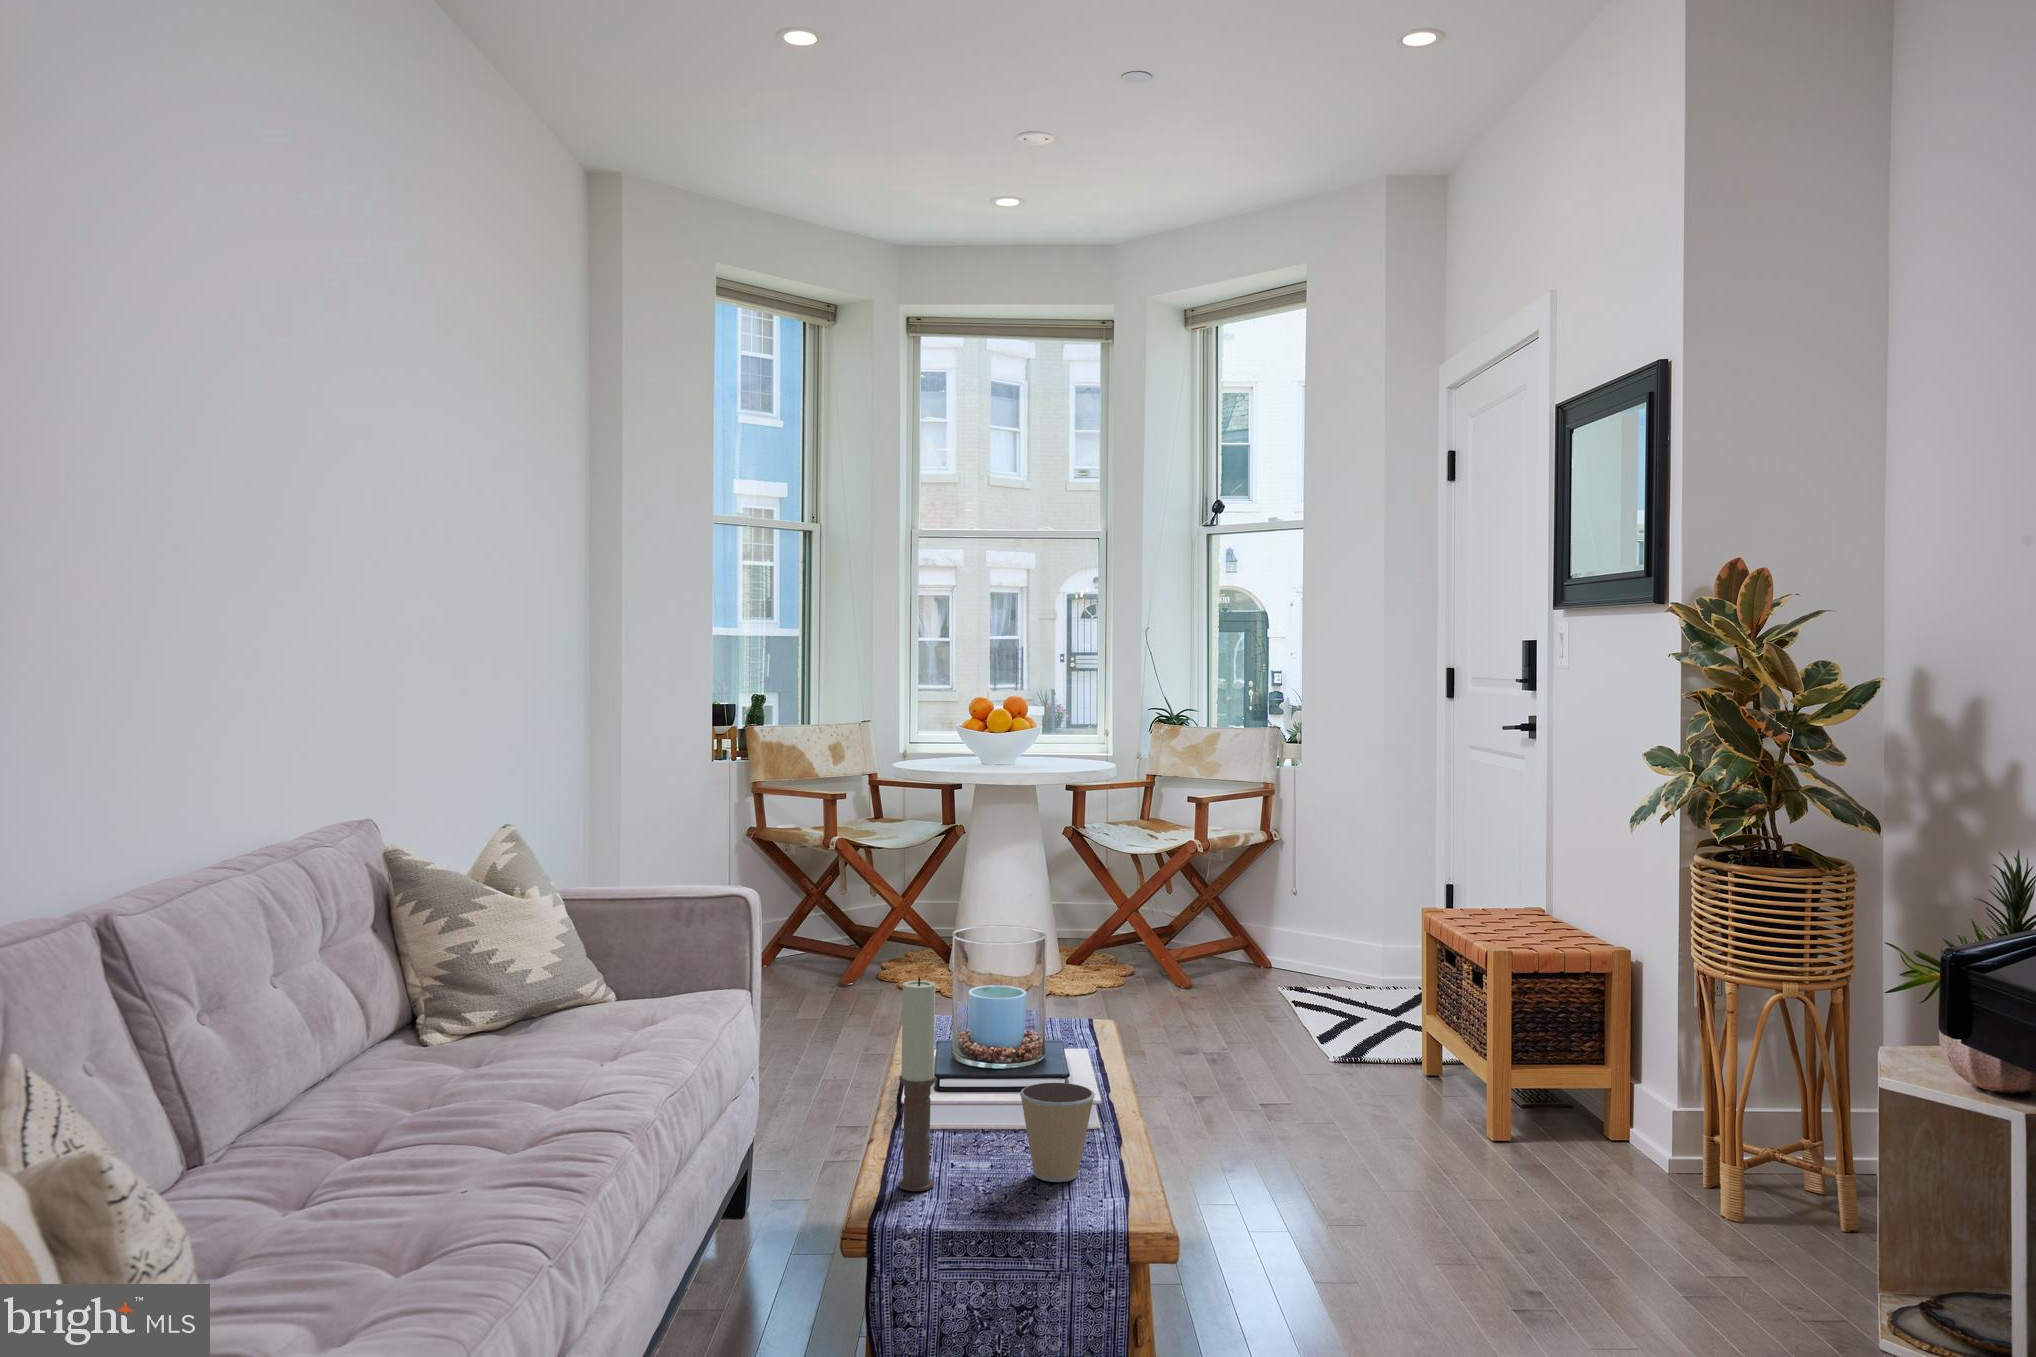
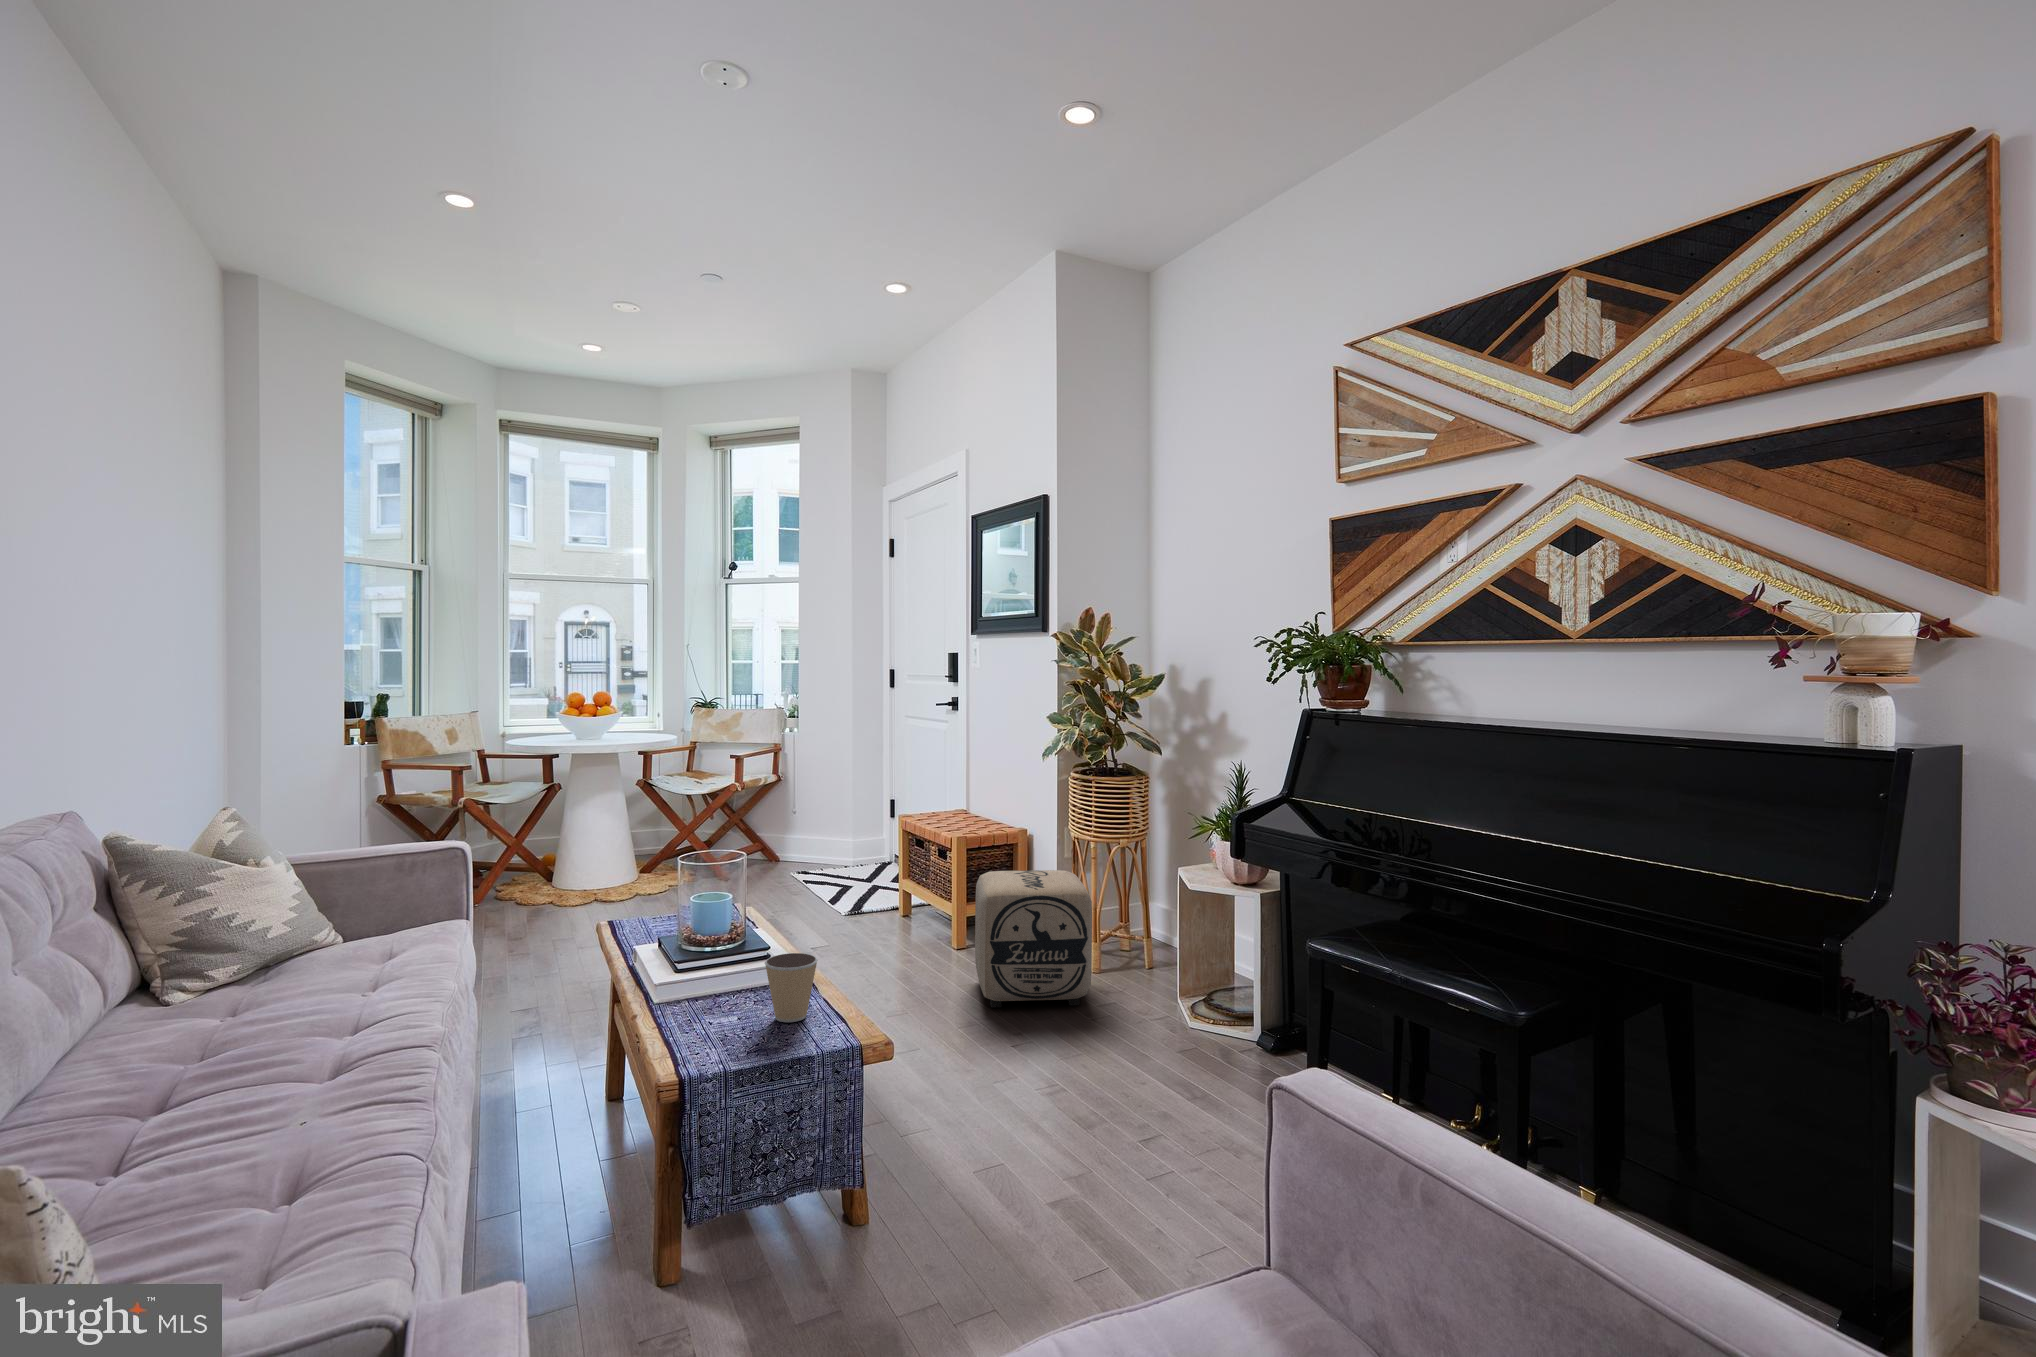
candle: present [898,977,936,1191] -> none [680,892,706,1047]
ottoman: none [1477,1010,1681,1257] -> present [975,870,1092,1008]

